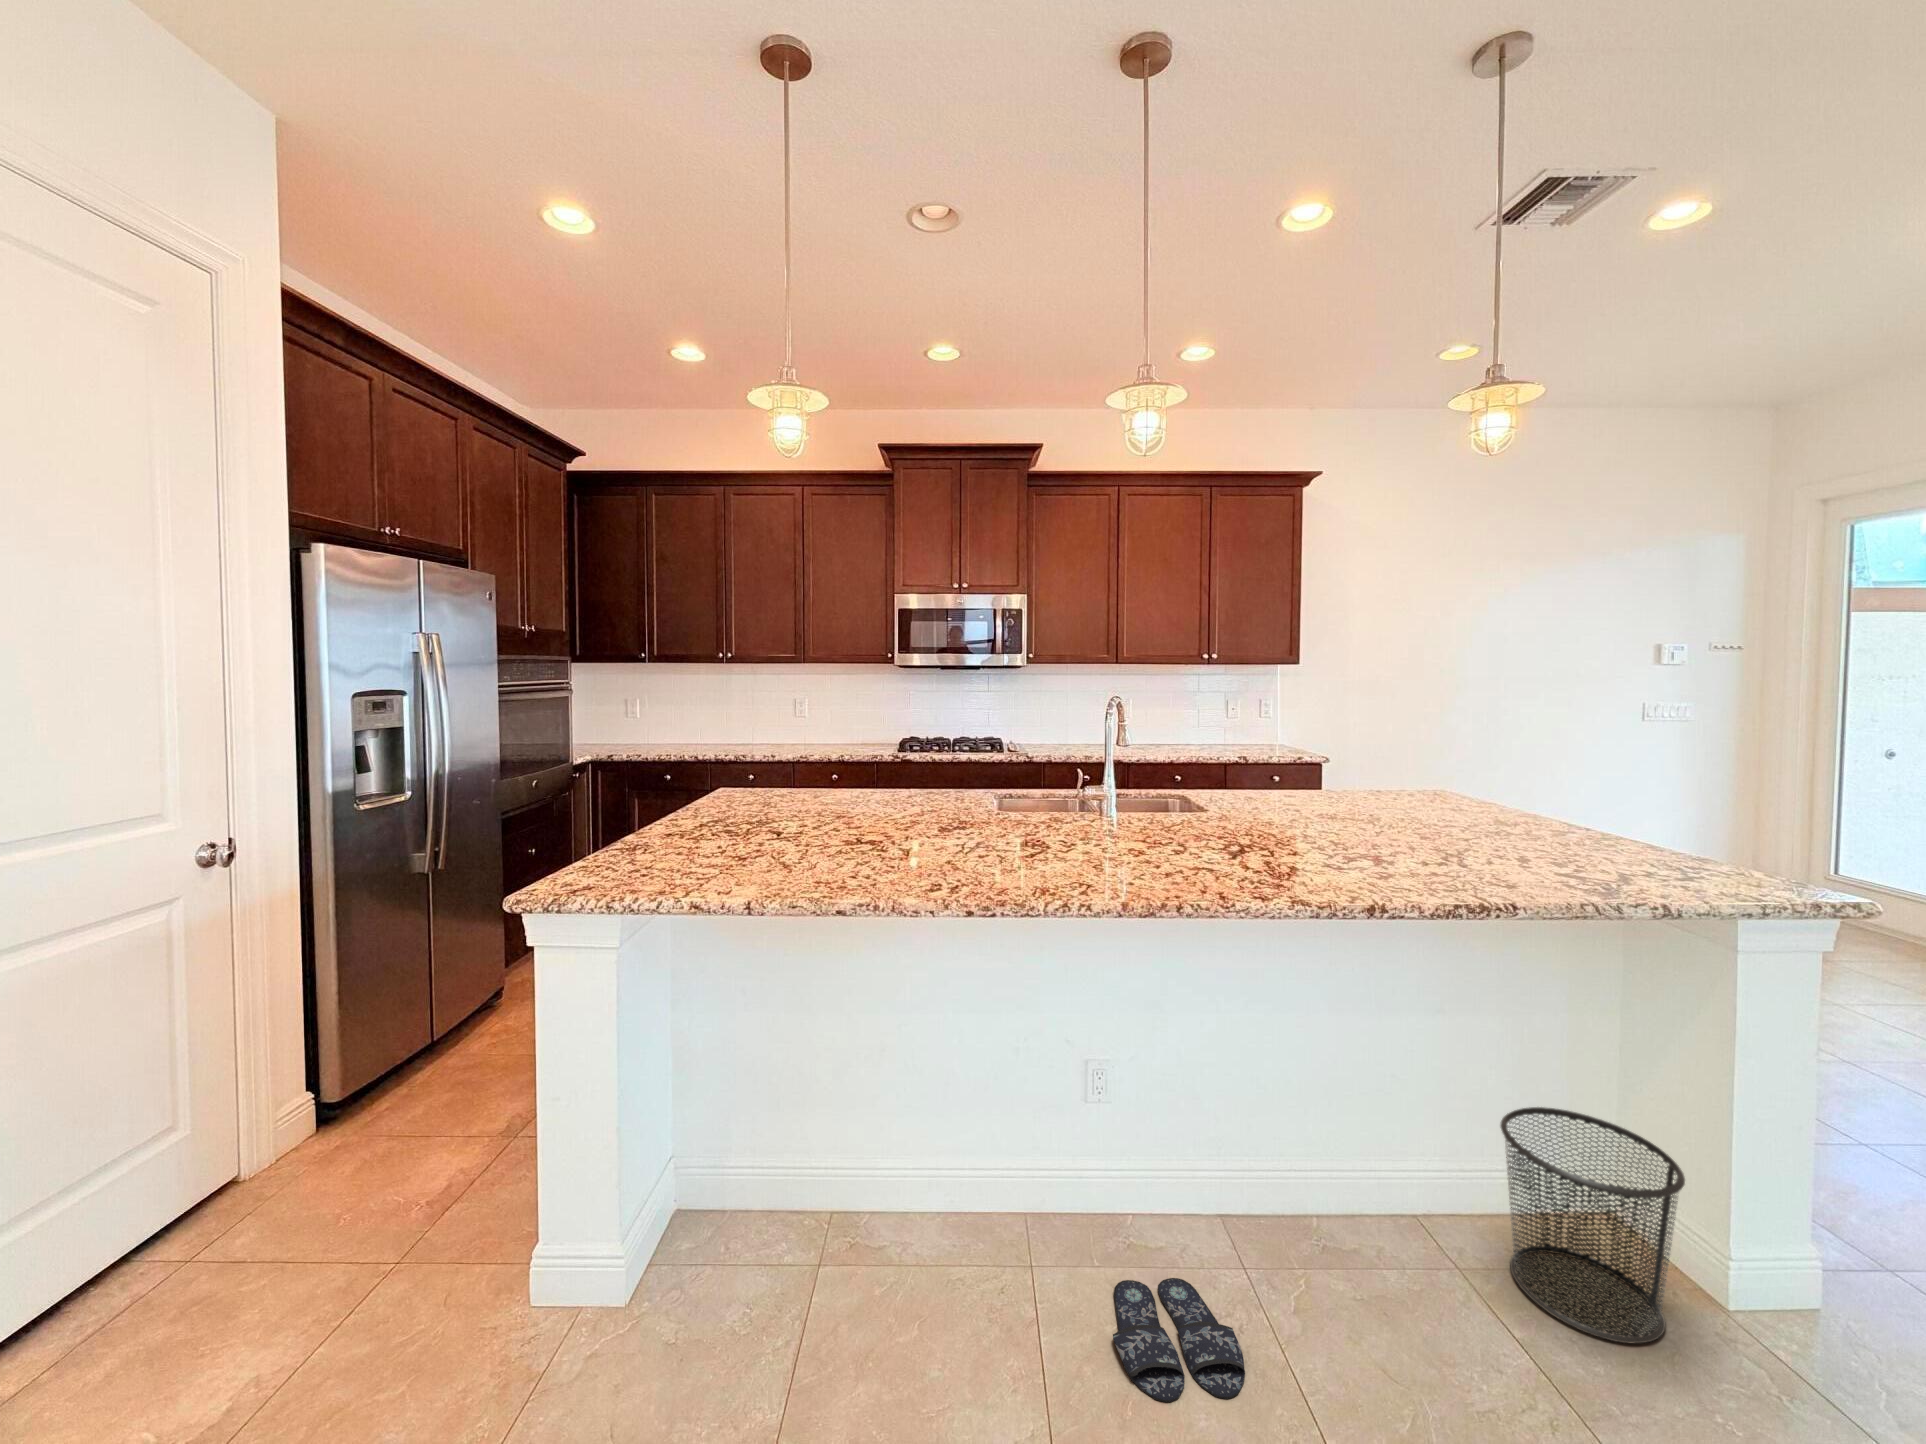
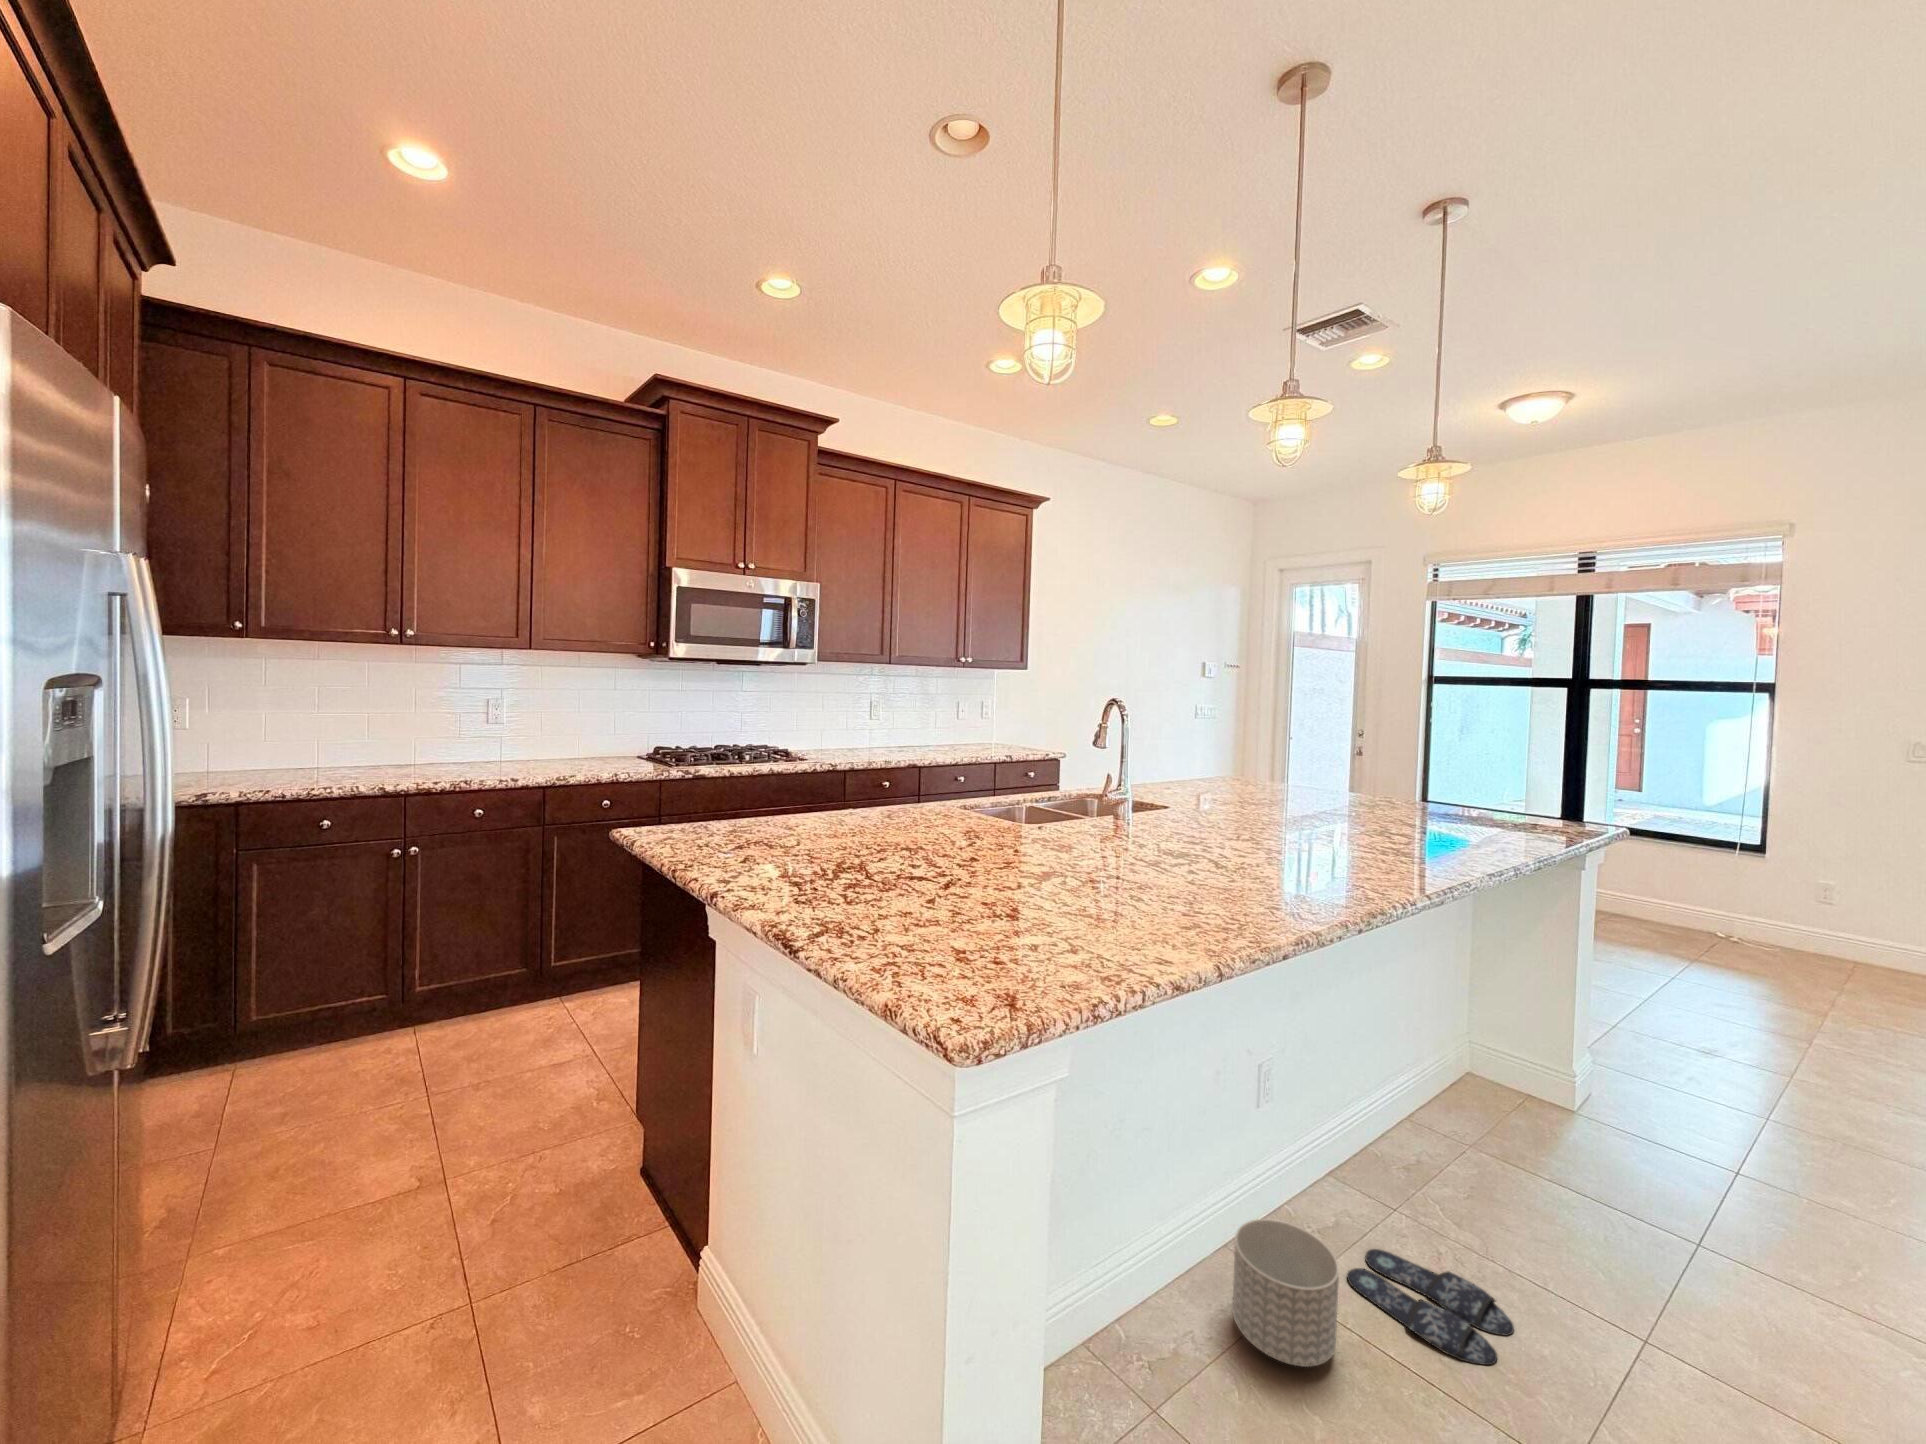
waste bin: present [1500,1107,1685,1343] -> none [1465,1008,1596,1165]
planter: none [950,1176,1038,1308] -> present [1232,1219,1339,1367]

